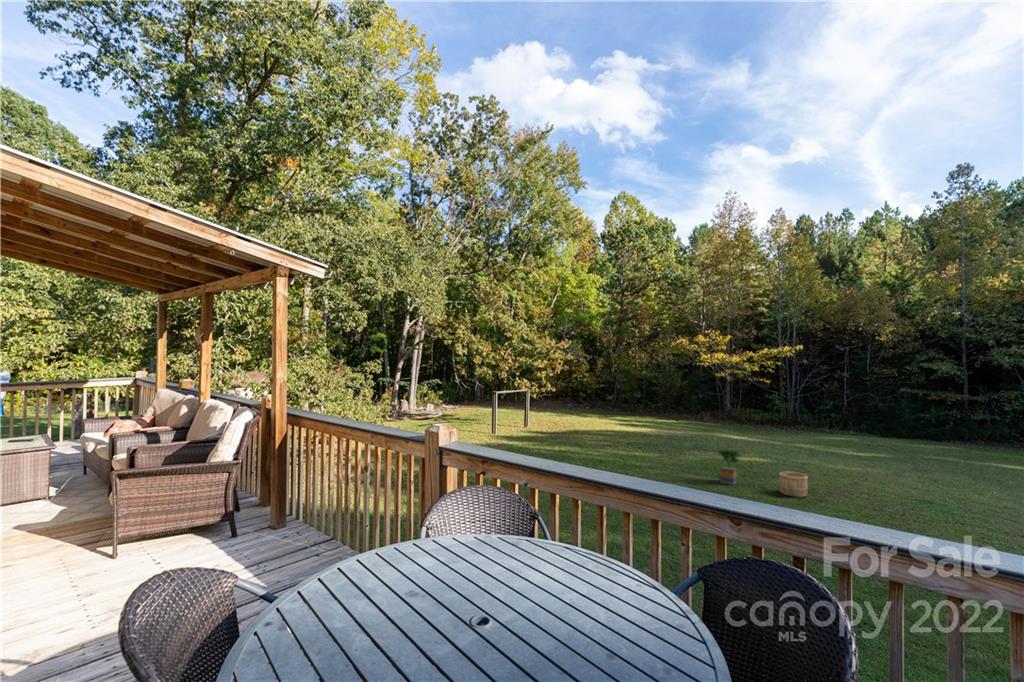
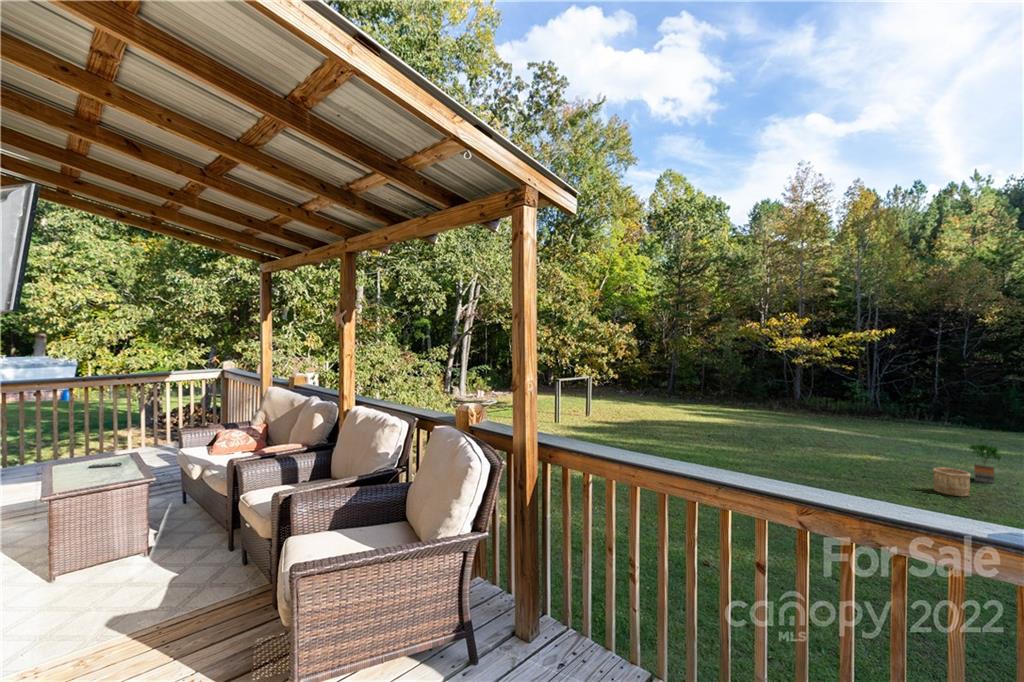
potted tree: present [718,449,741,485] -> present [969,444,1002,483]

